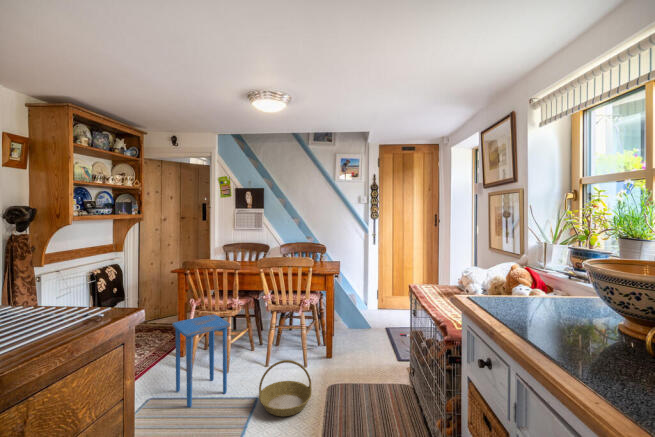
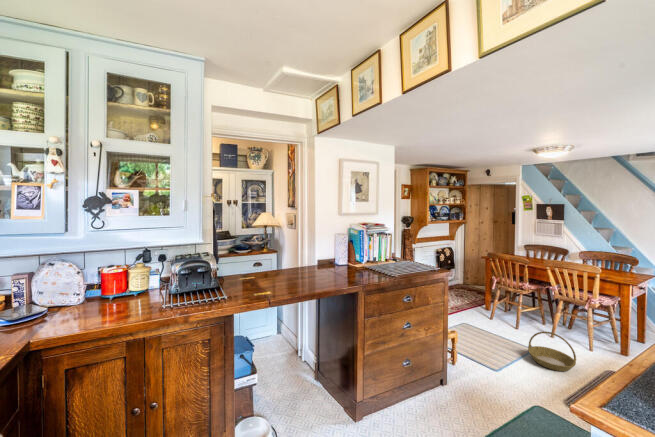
side table: present [172,315,230,407] -> none [476,287,512,339]

